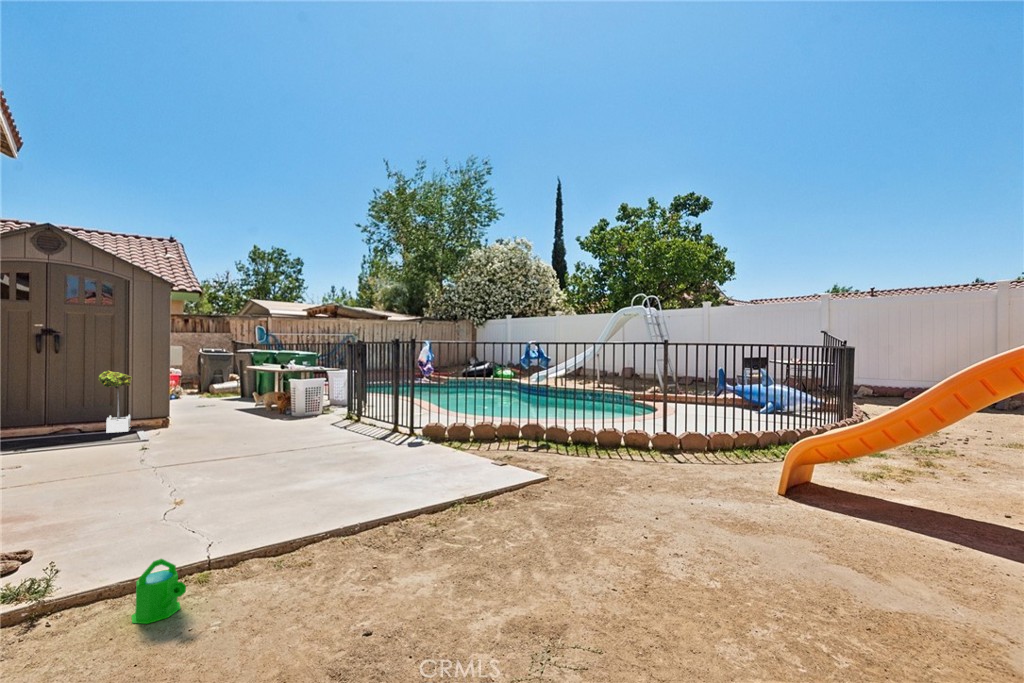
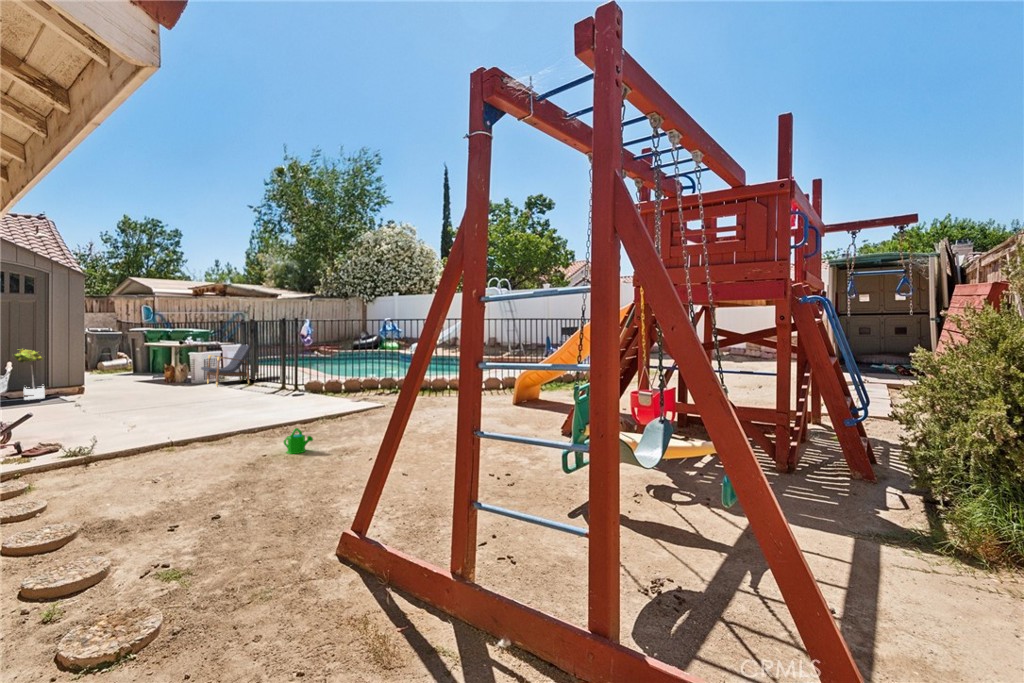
lounge chair: none [301,371,359,424] -> present [201,345,251,386]
watering can: present [131,559,186,624] -> present [284,428,313,454]

